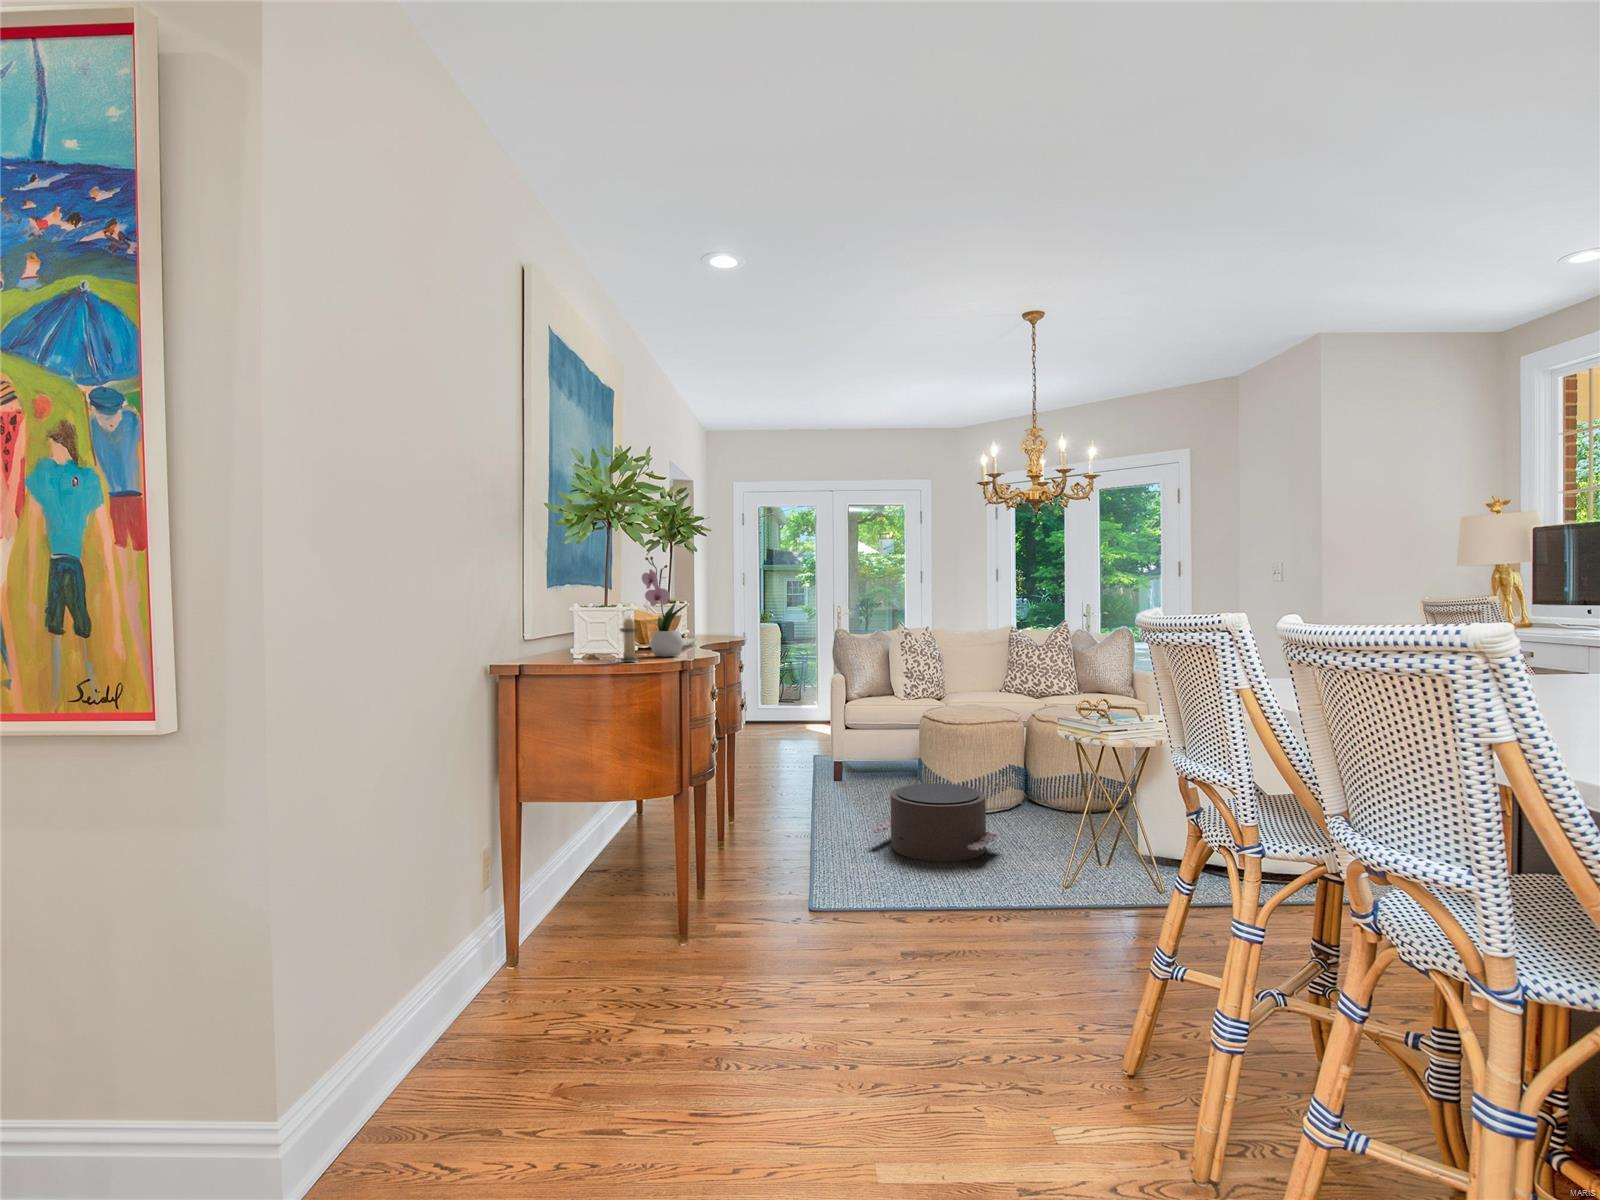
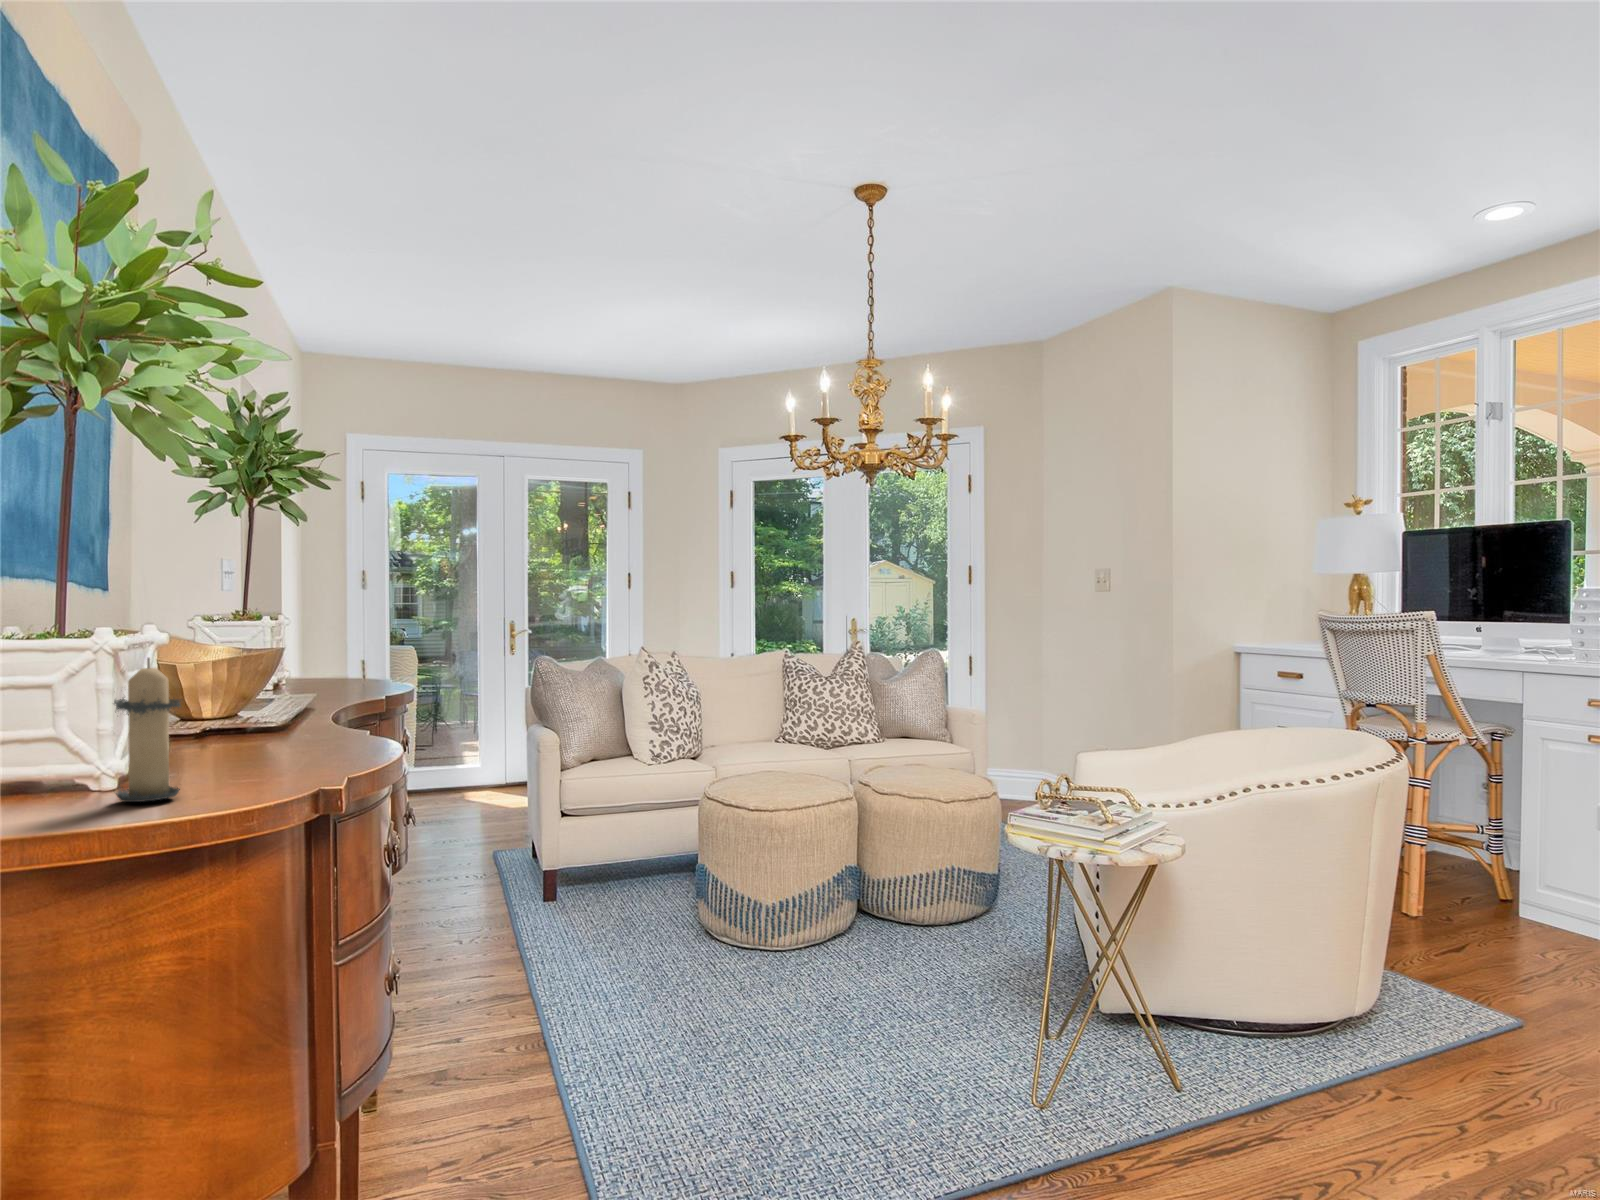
flower arrangement: present [642,557,688,657] -> none [191,499,328,762]
pouf: present [870,784,998,862] -> none [669,922,884,1083]

